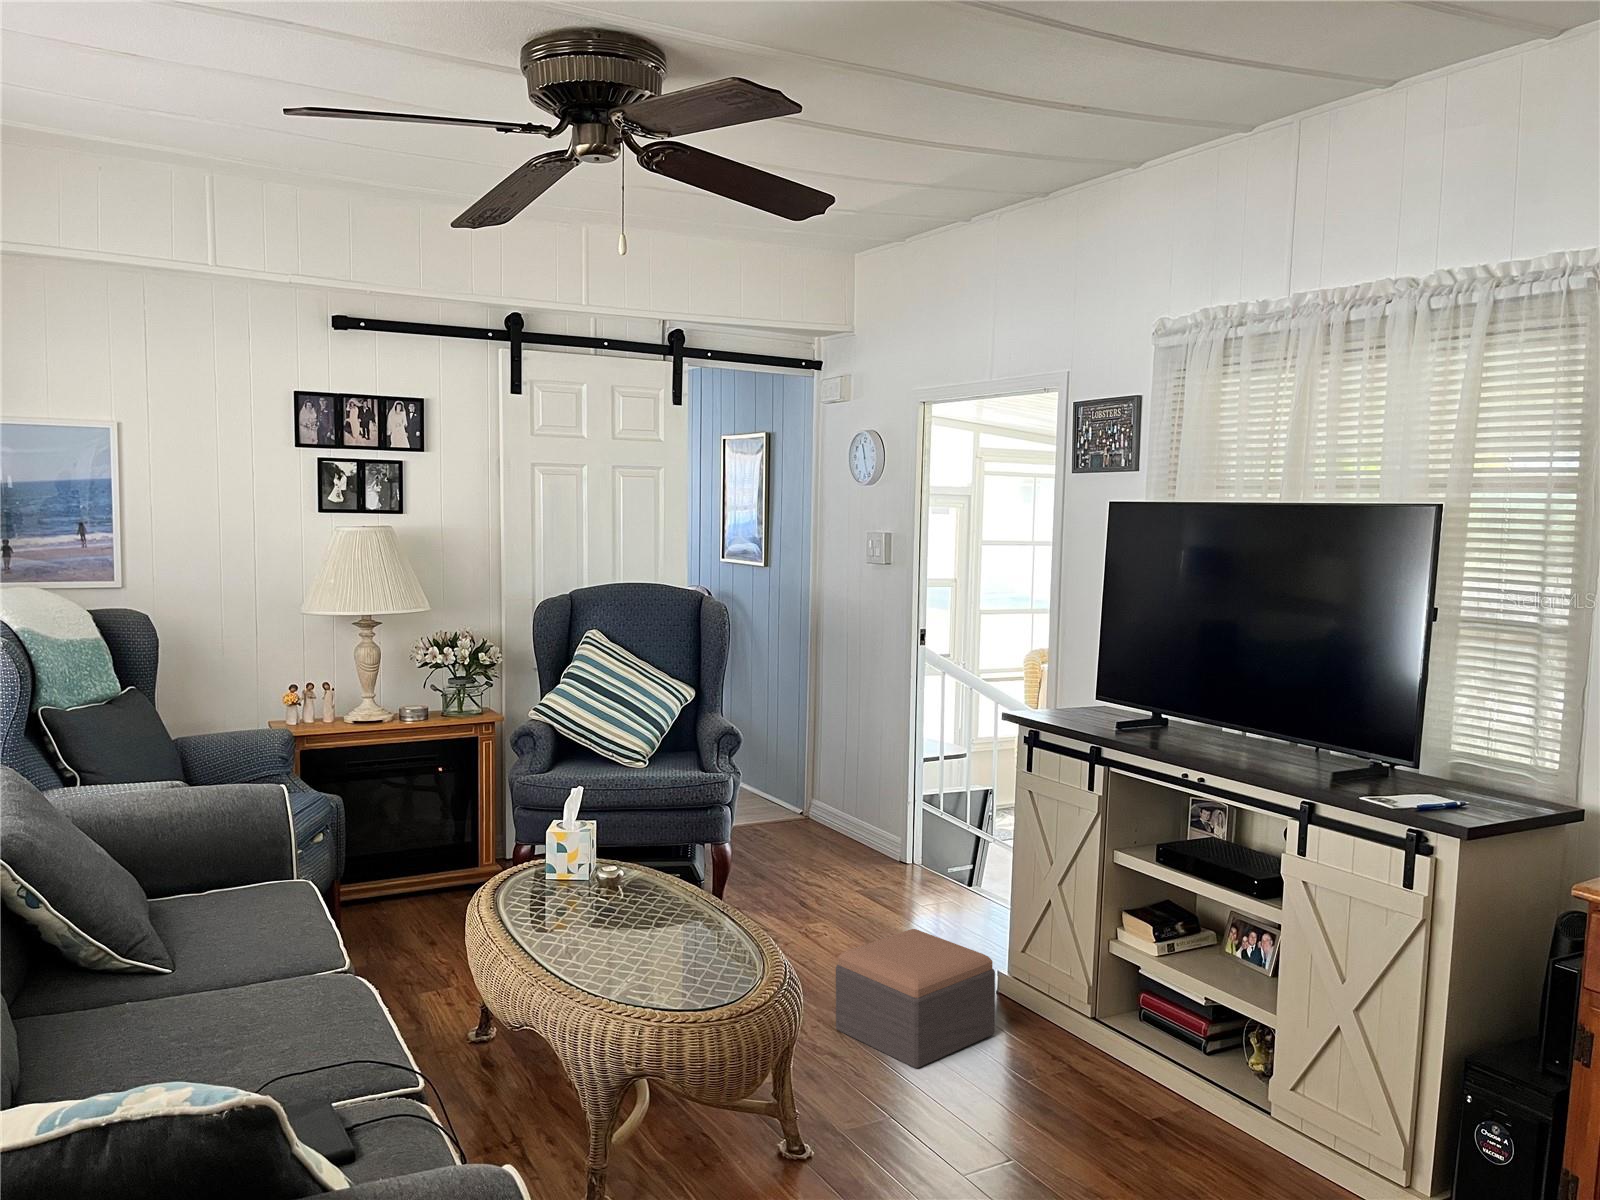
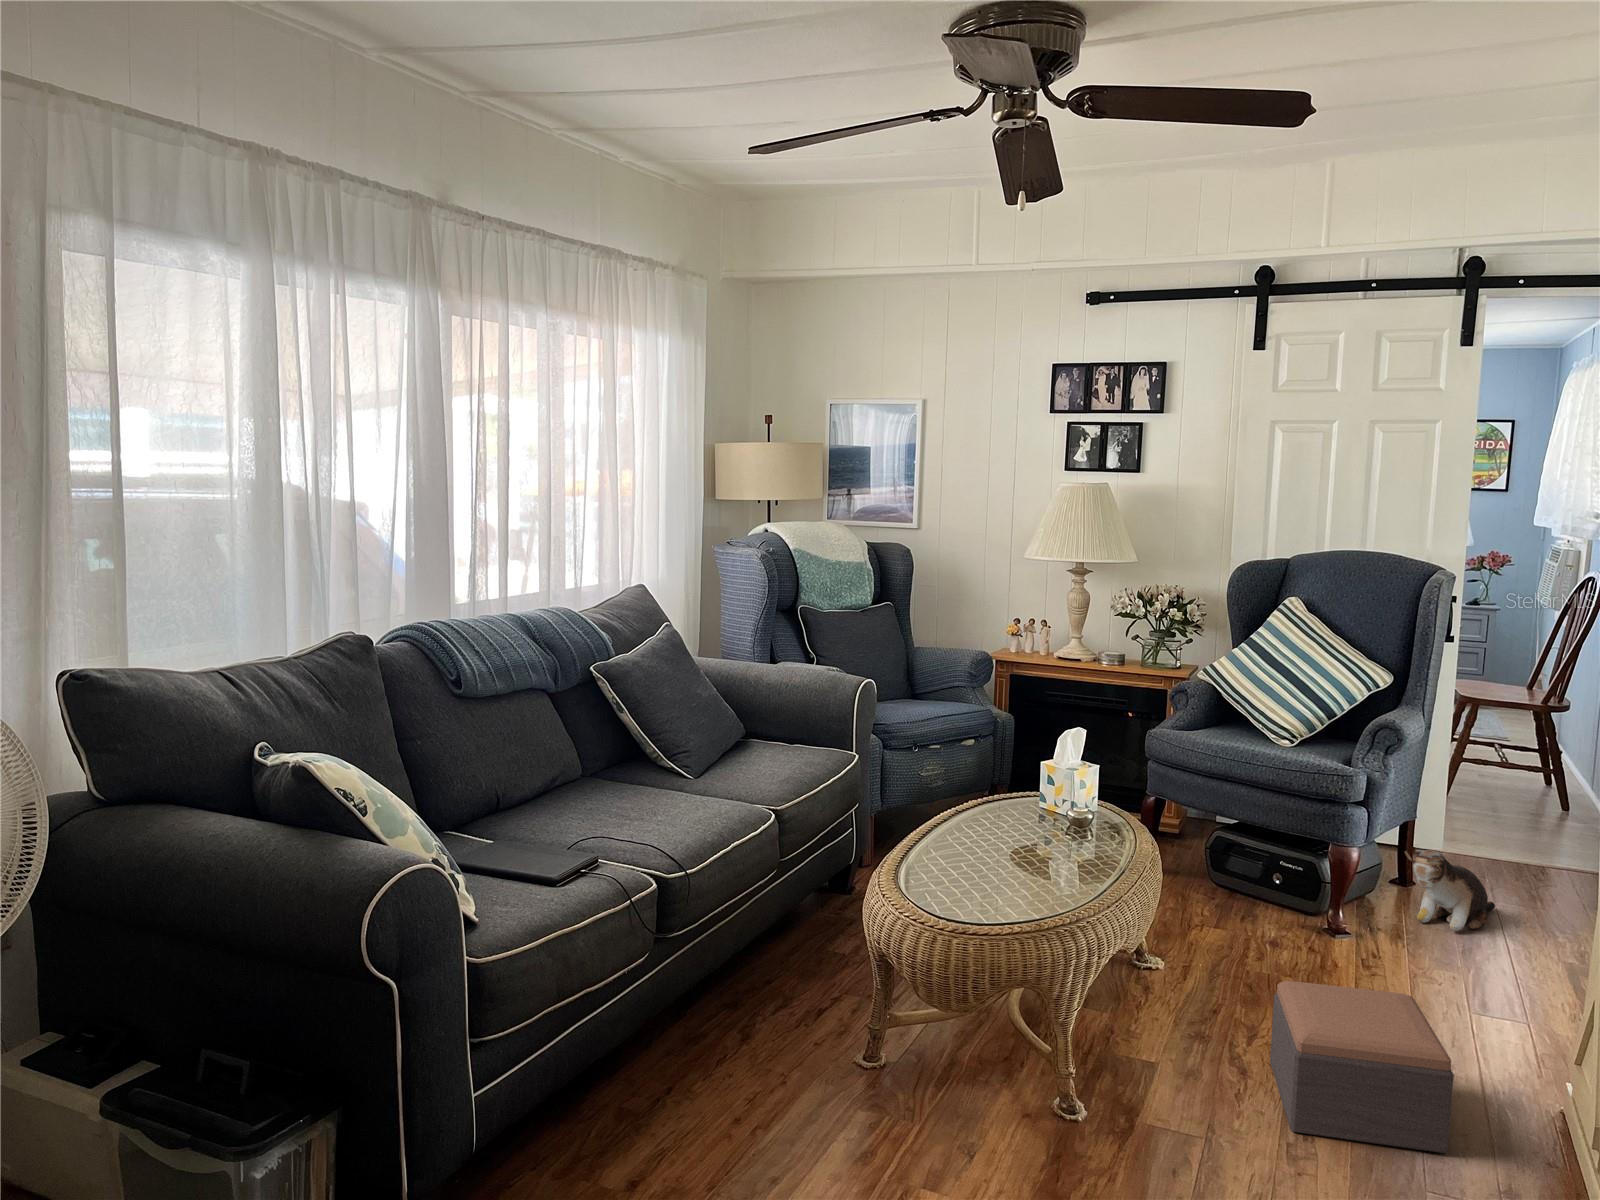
plush toy: none [751,825,796,889] -> present [1405,850,1495,931]

